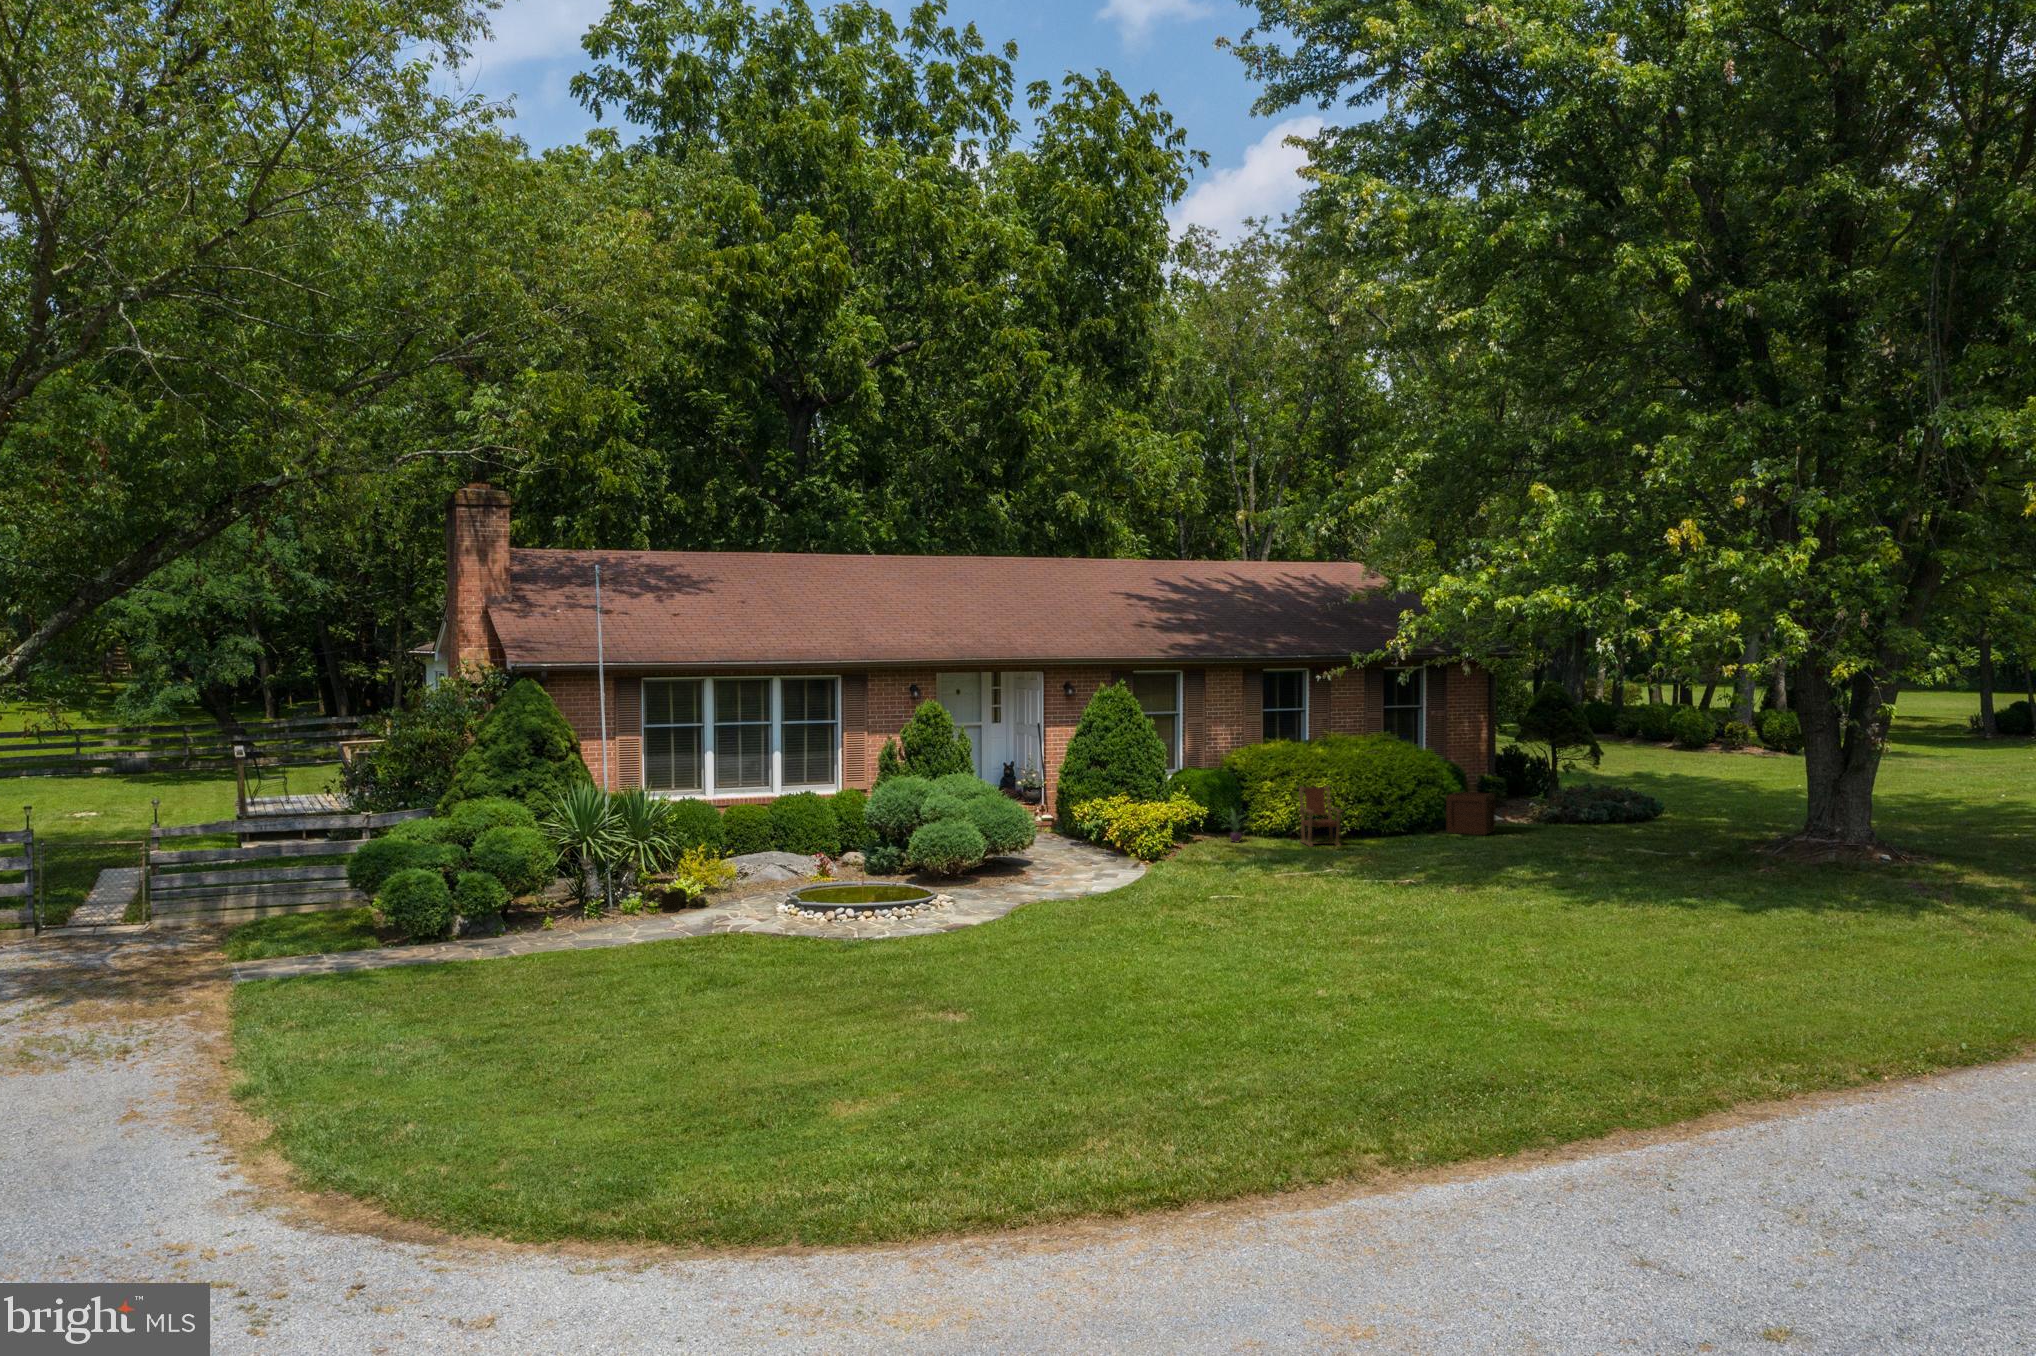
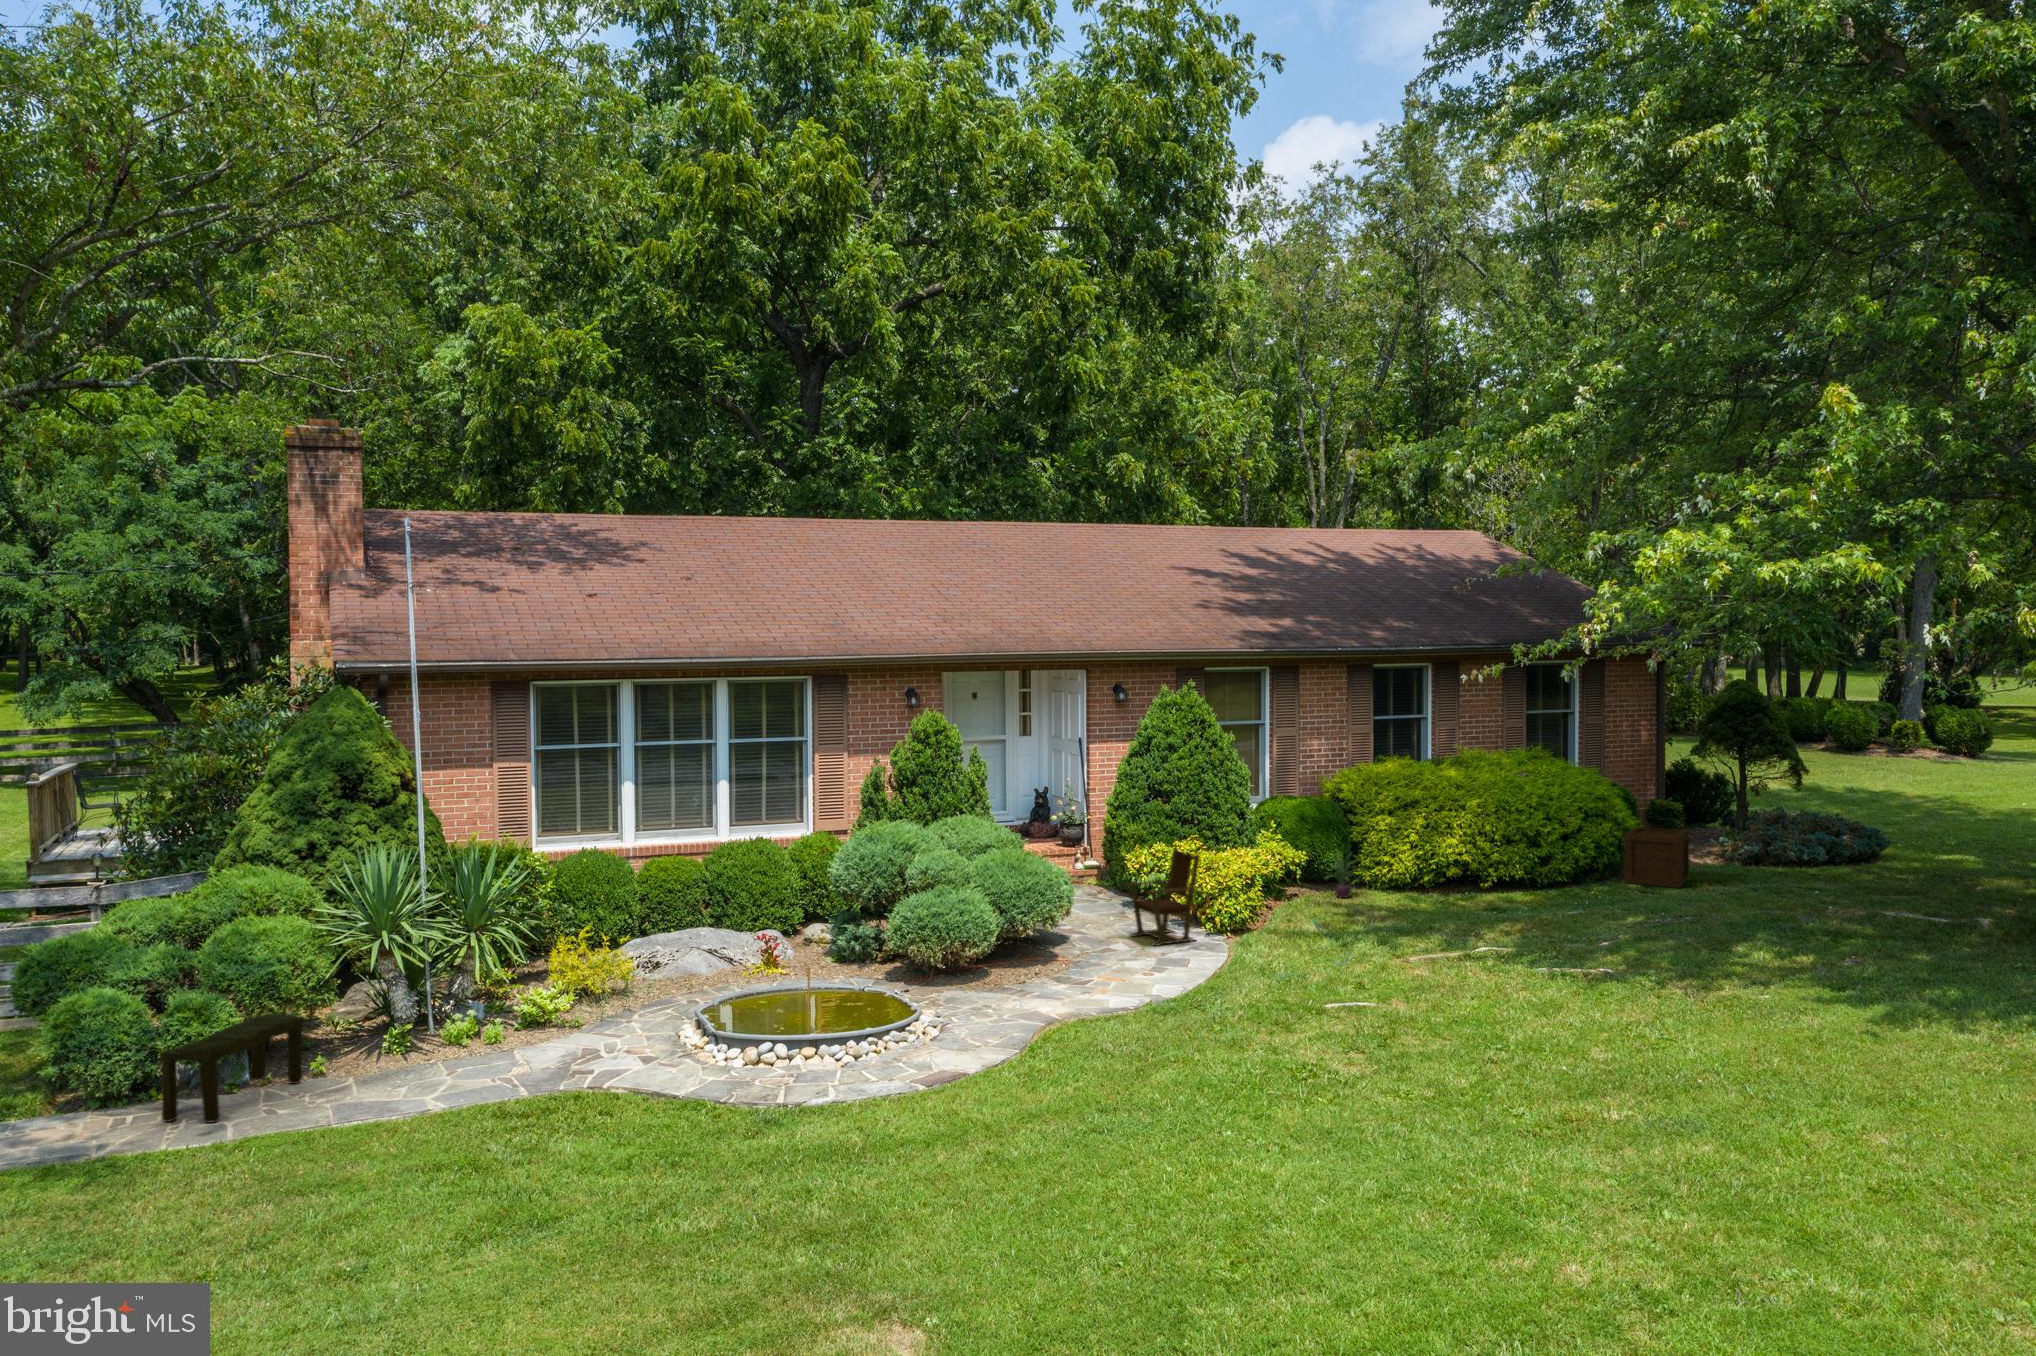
armchair: present [1299,786,1342,847] -> present [1125,848,1200,946]
bench: none [471,888,546,946] -> present [160,1015,304,1123]
woven basket: present [648,888,706,912] -> none [494,993,580,1039]

